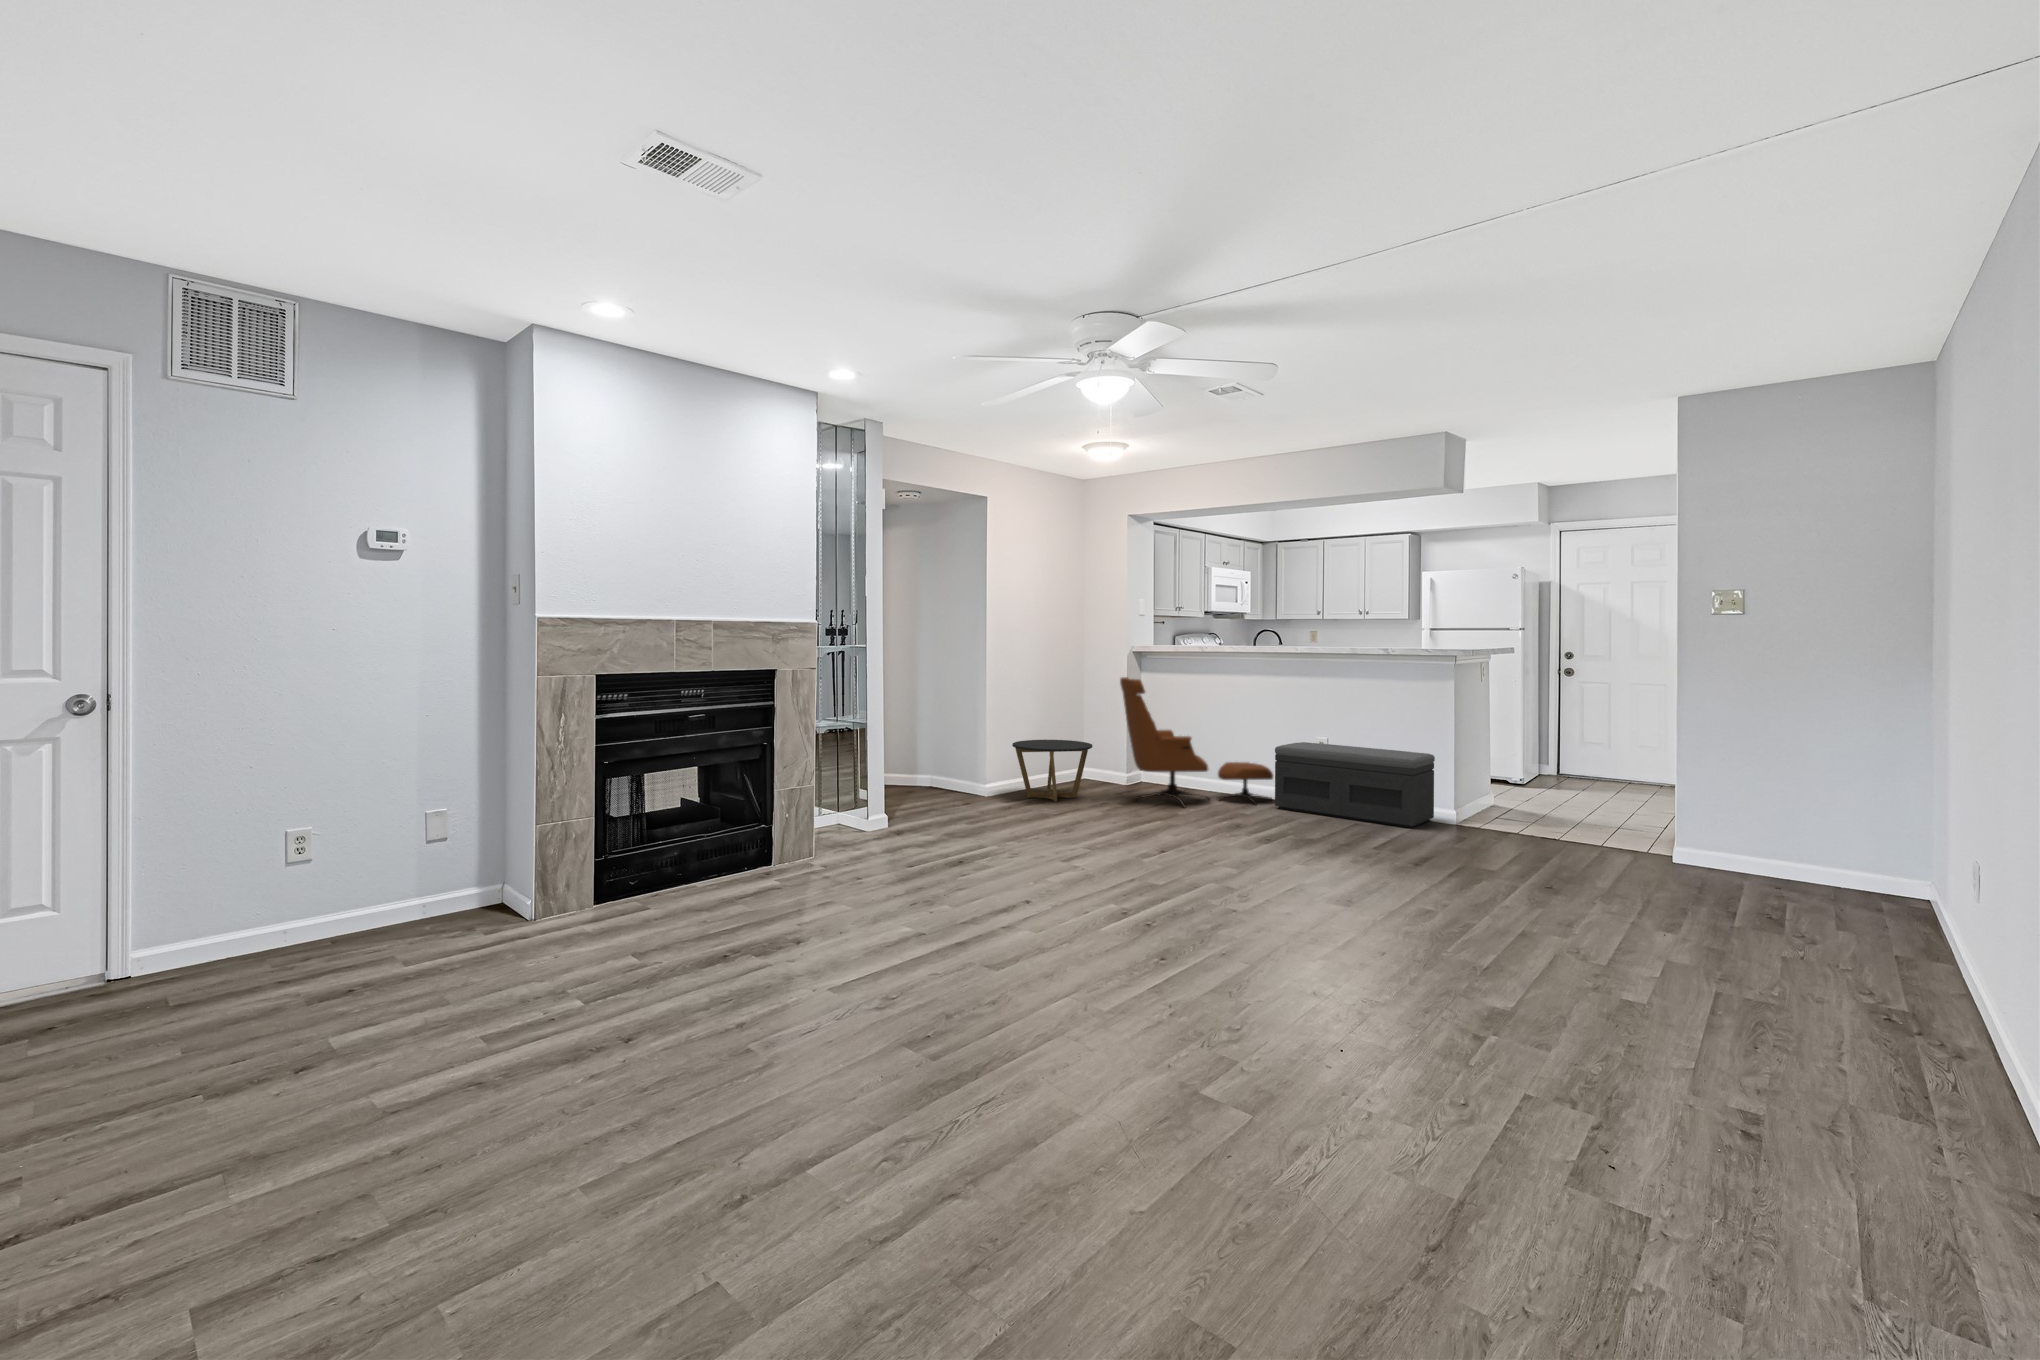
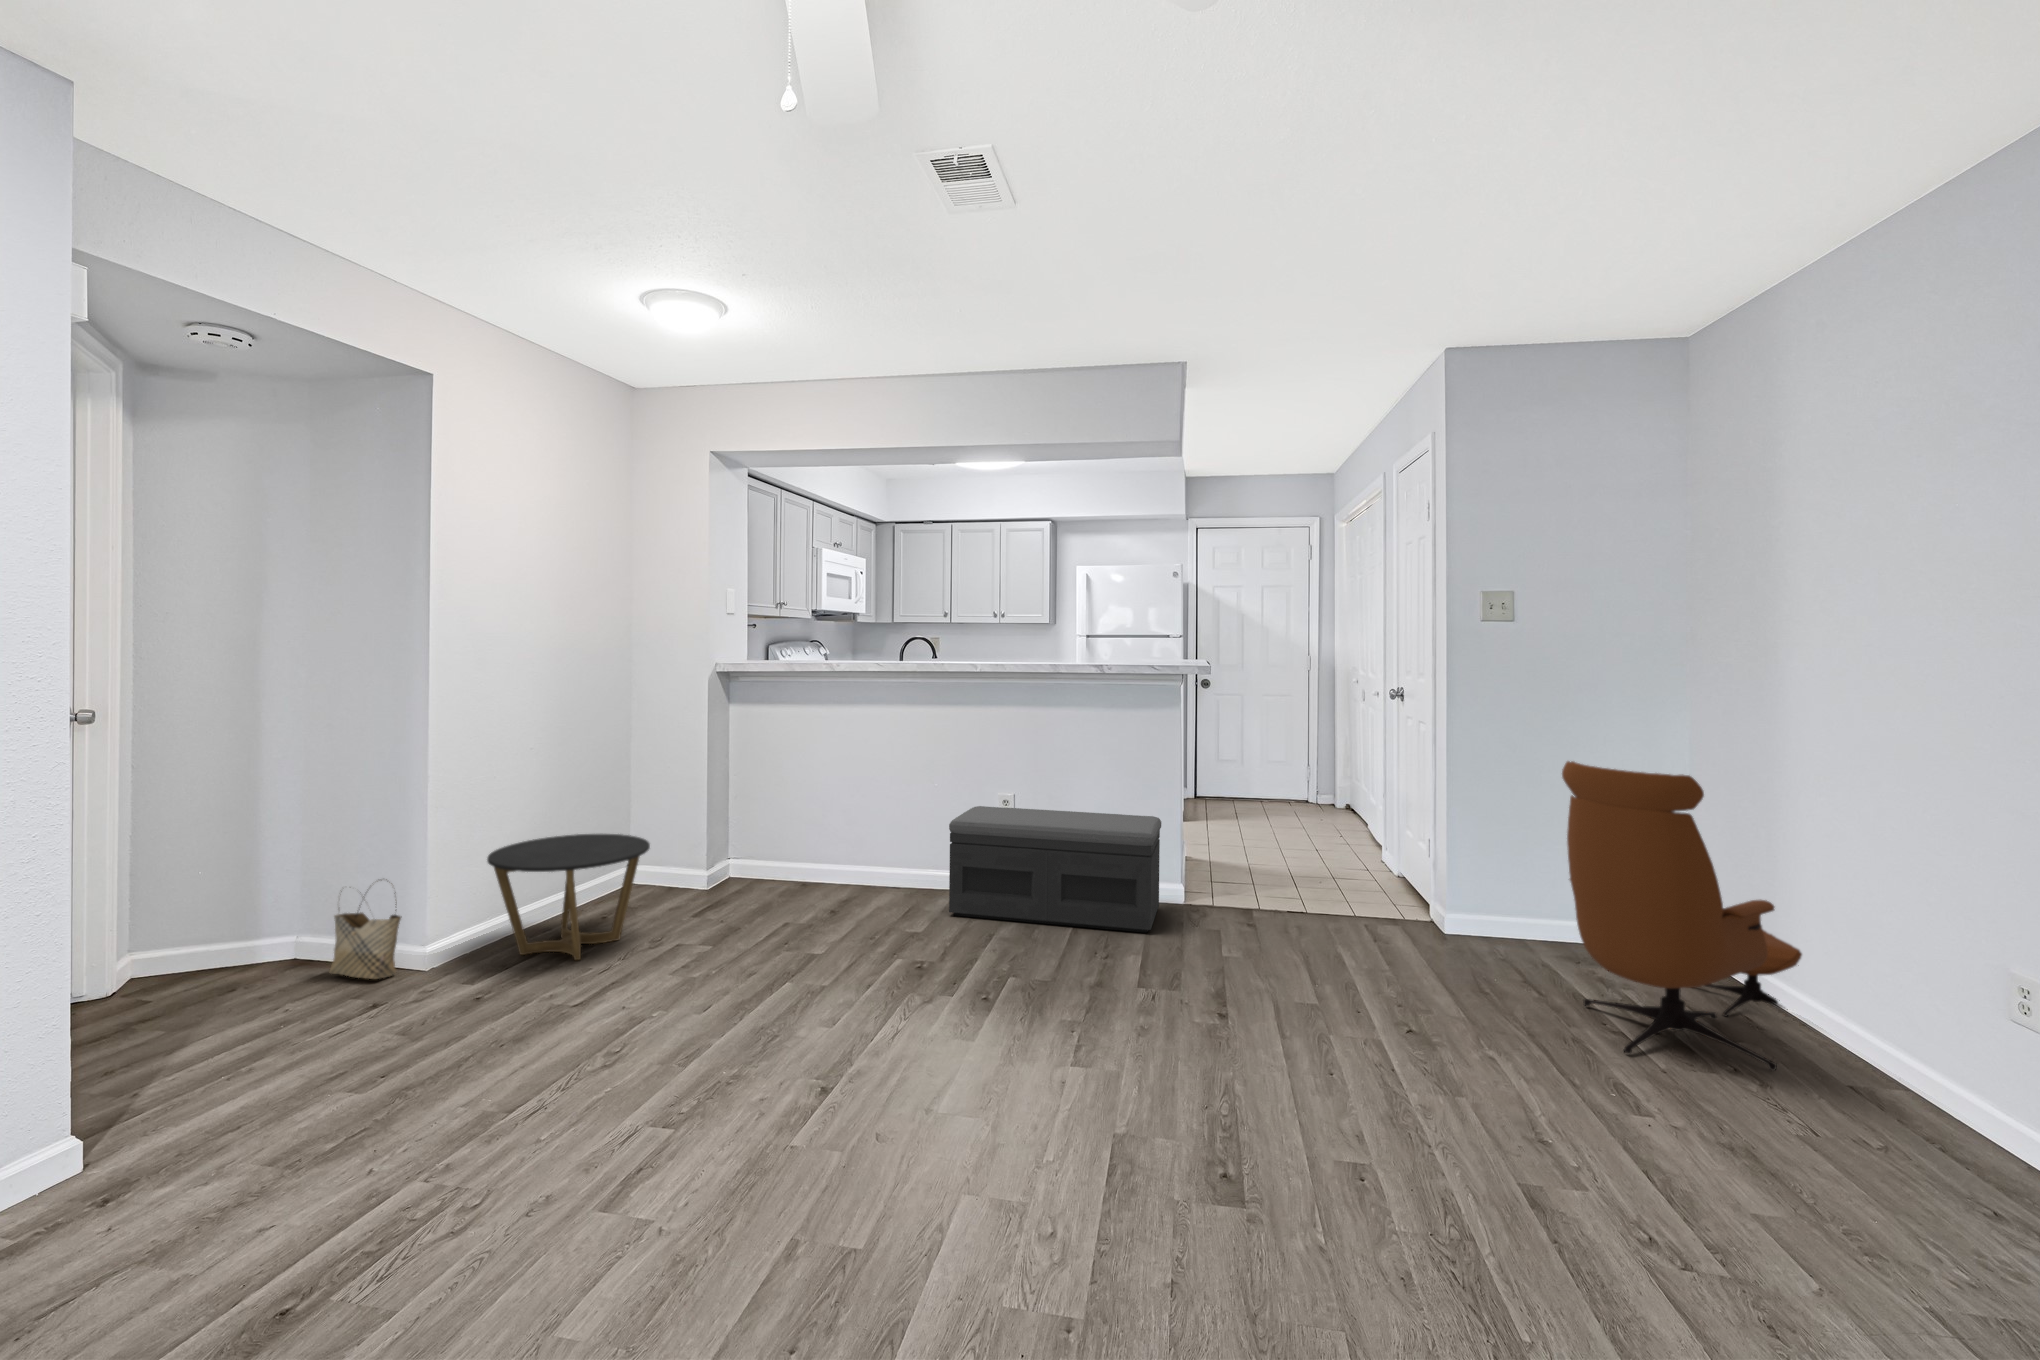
lounge chair: present [1120,677,1273,806] -> present [1562,761,1802,1071]
woven basket: none [945,750,975,798] -> present [330,879,401,979]

